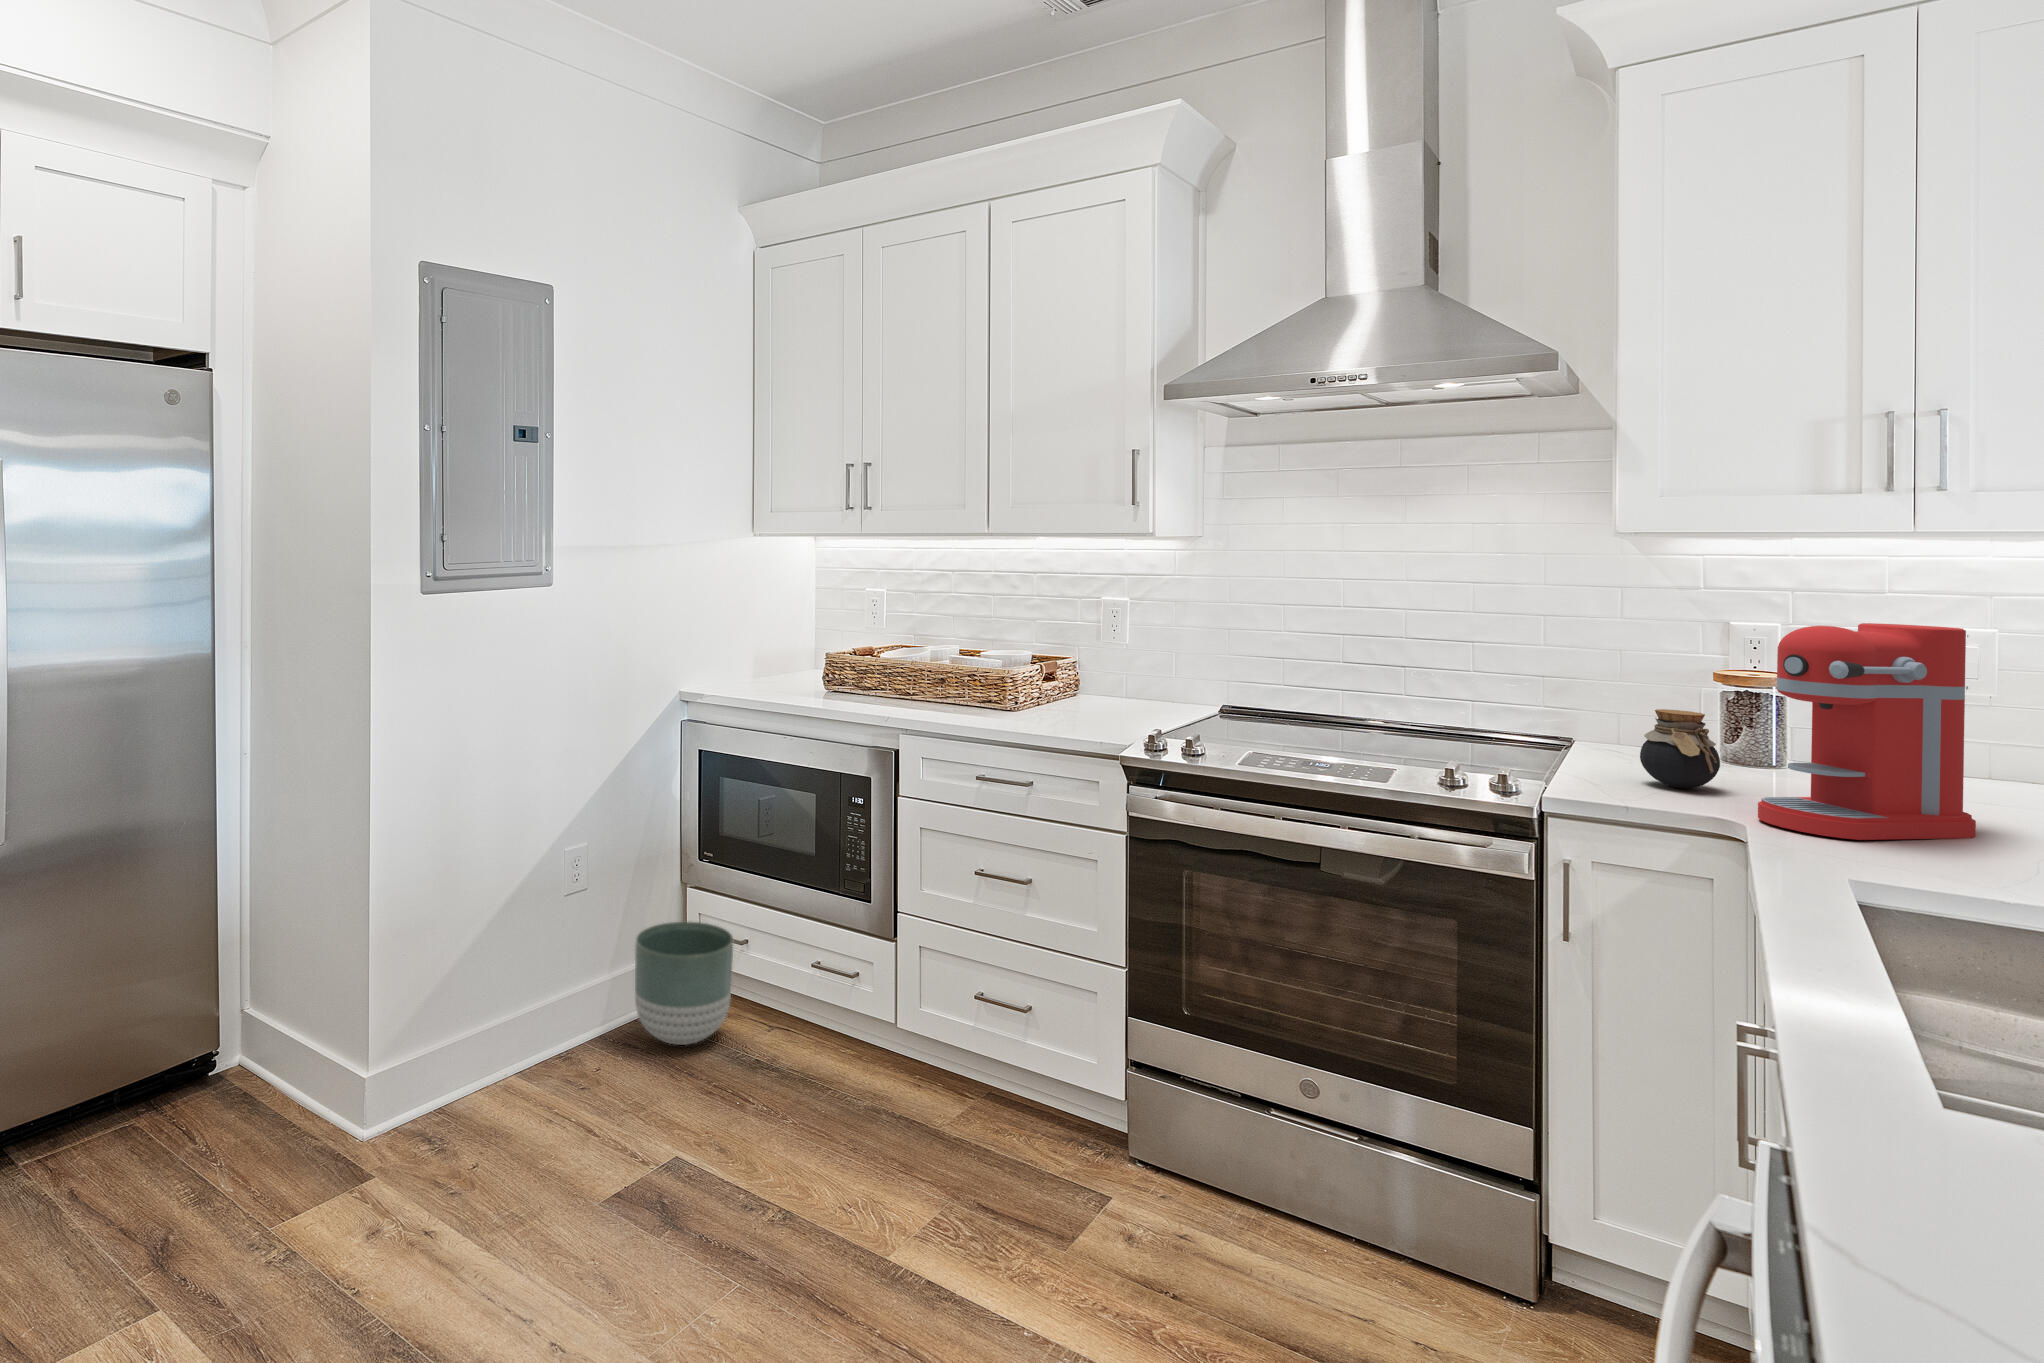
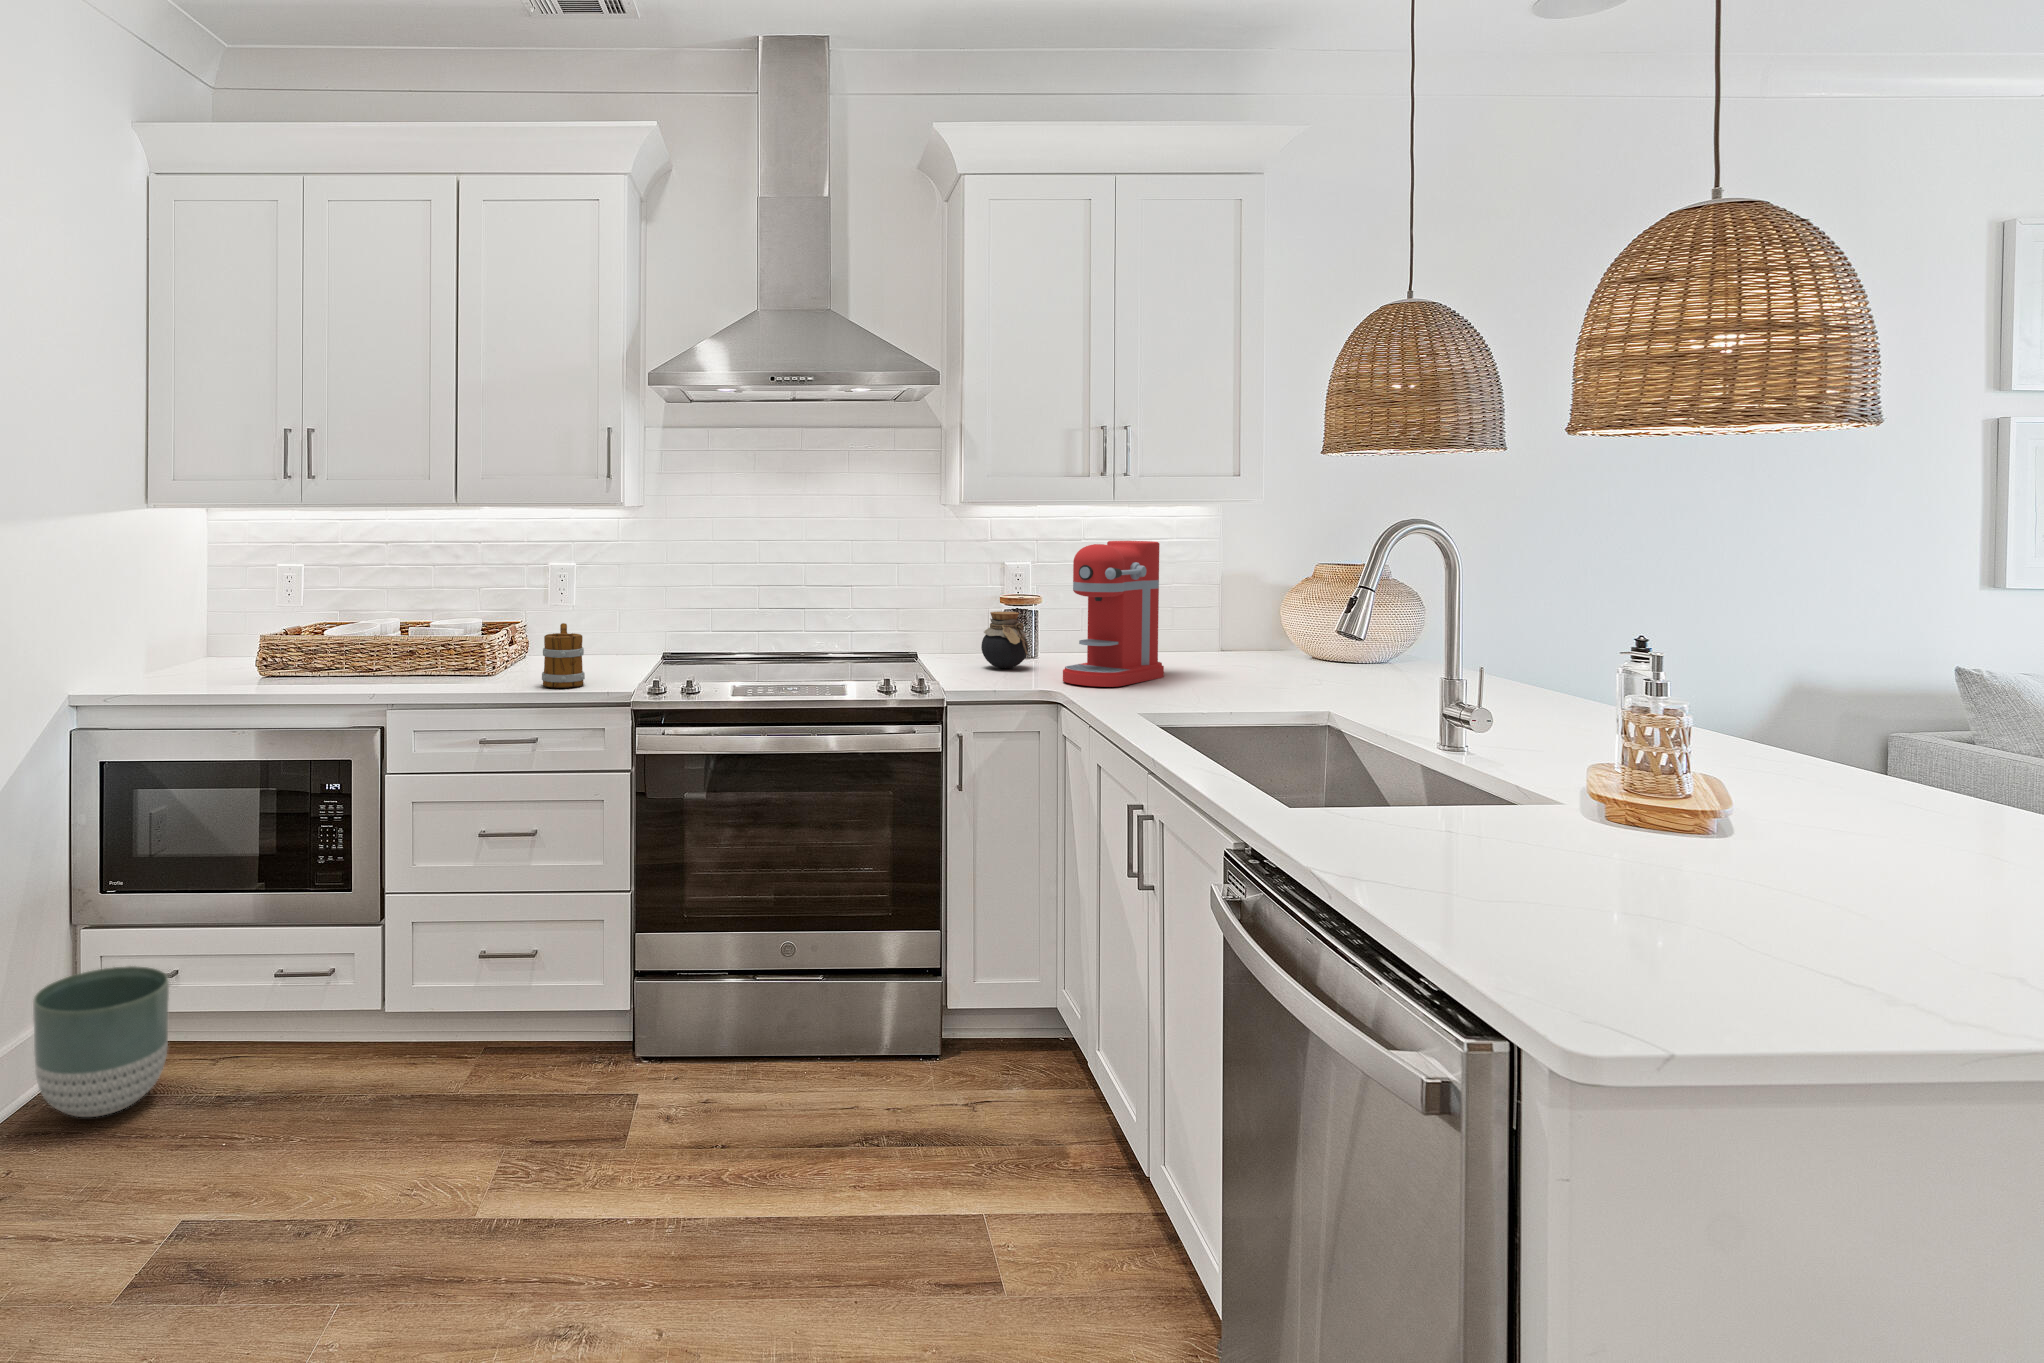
mug: none [1062,673,1108,739] -> present [542,623,585,688]

